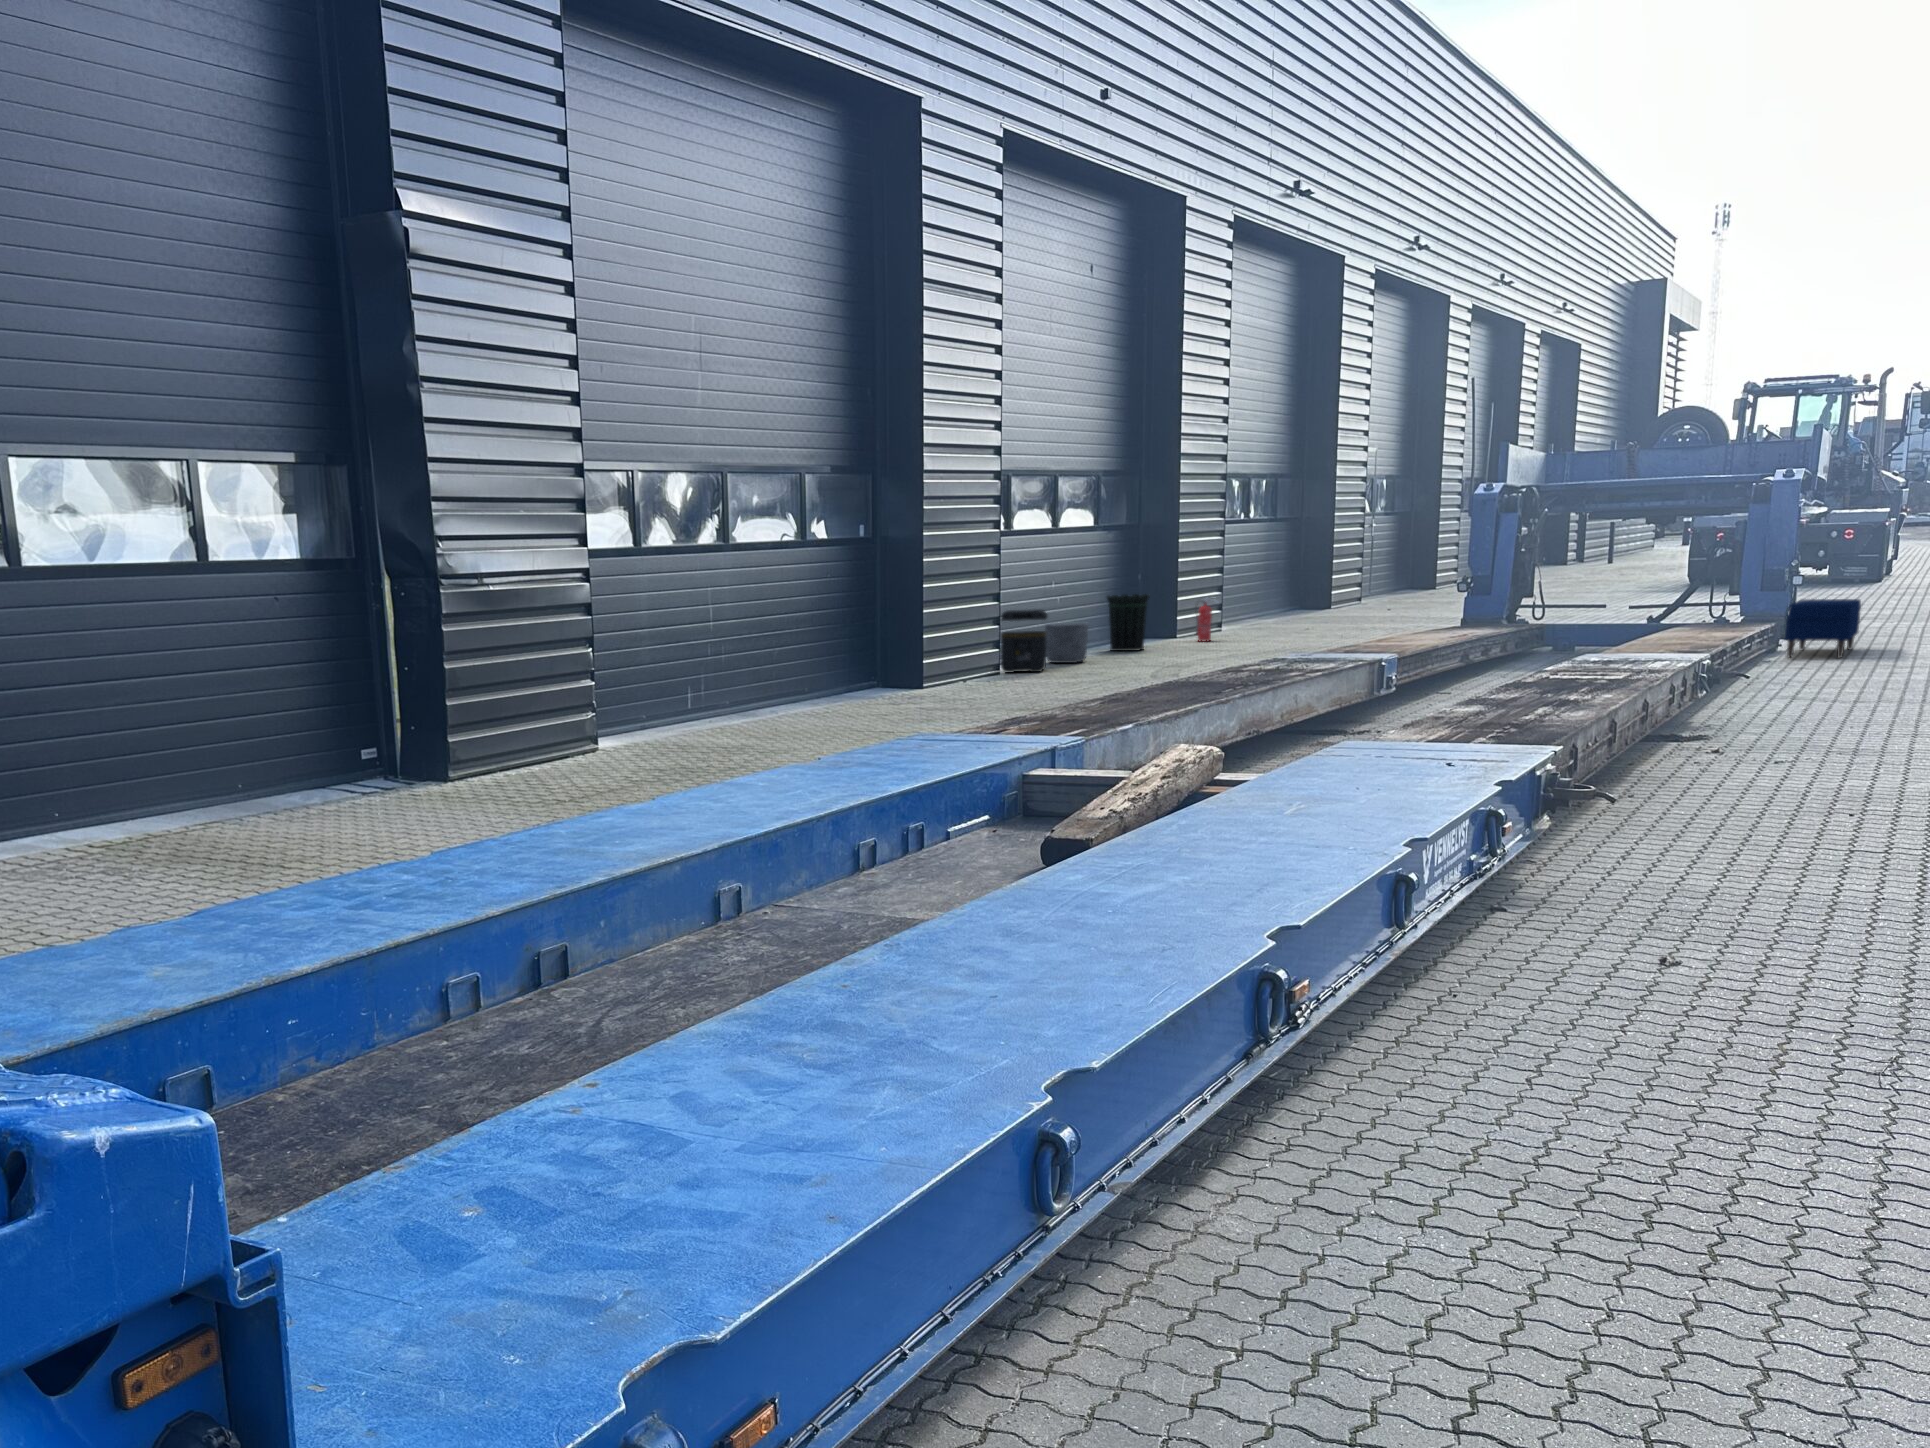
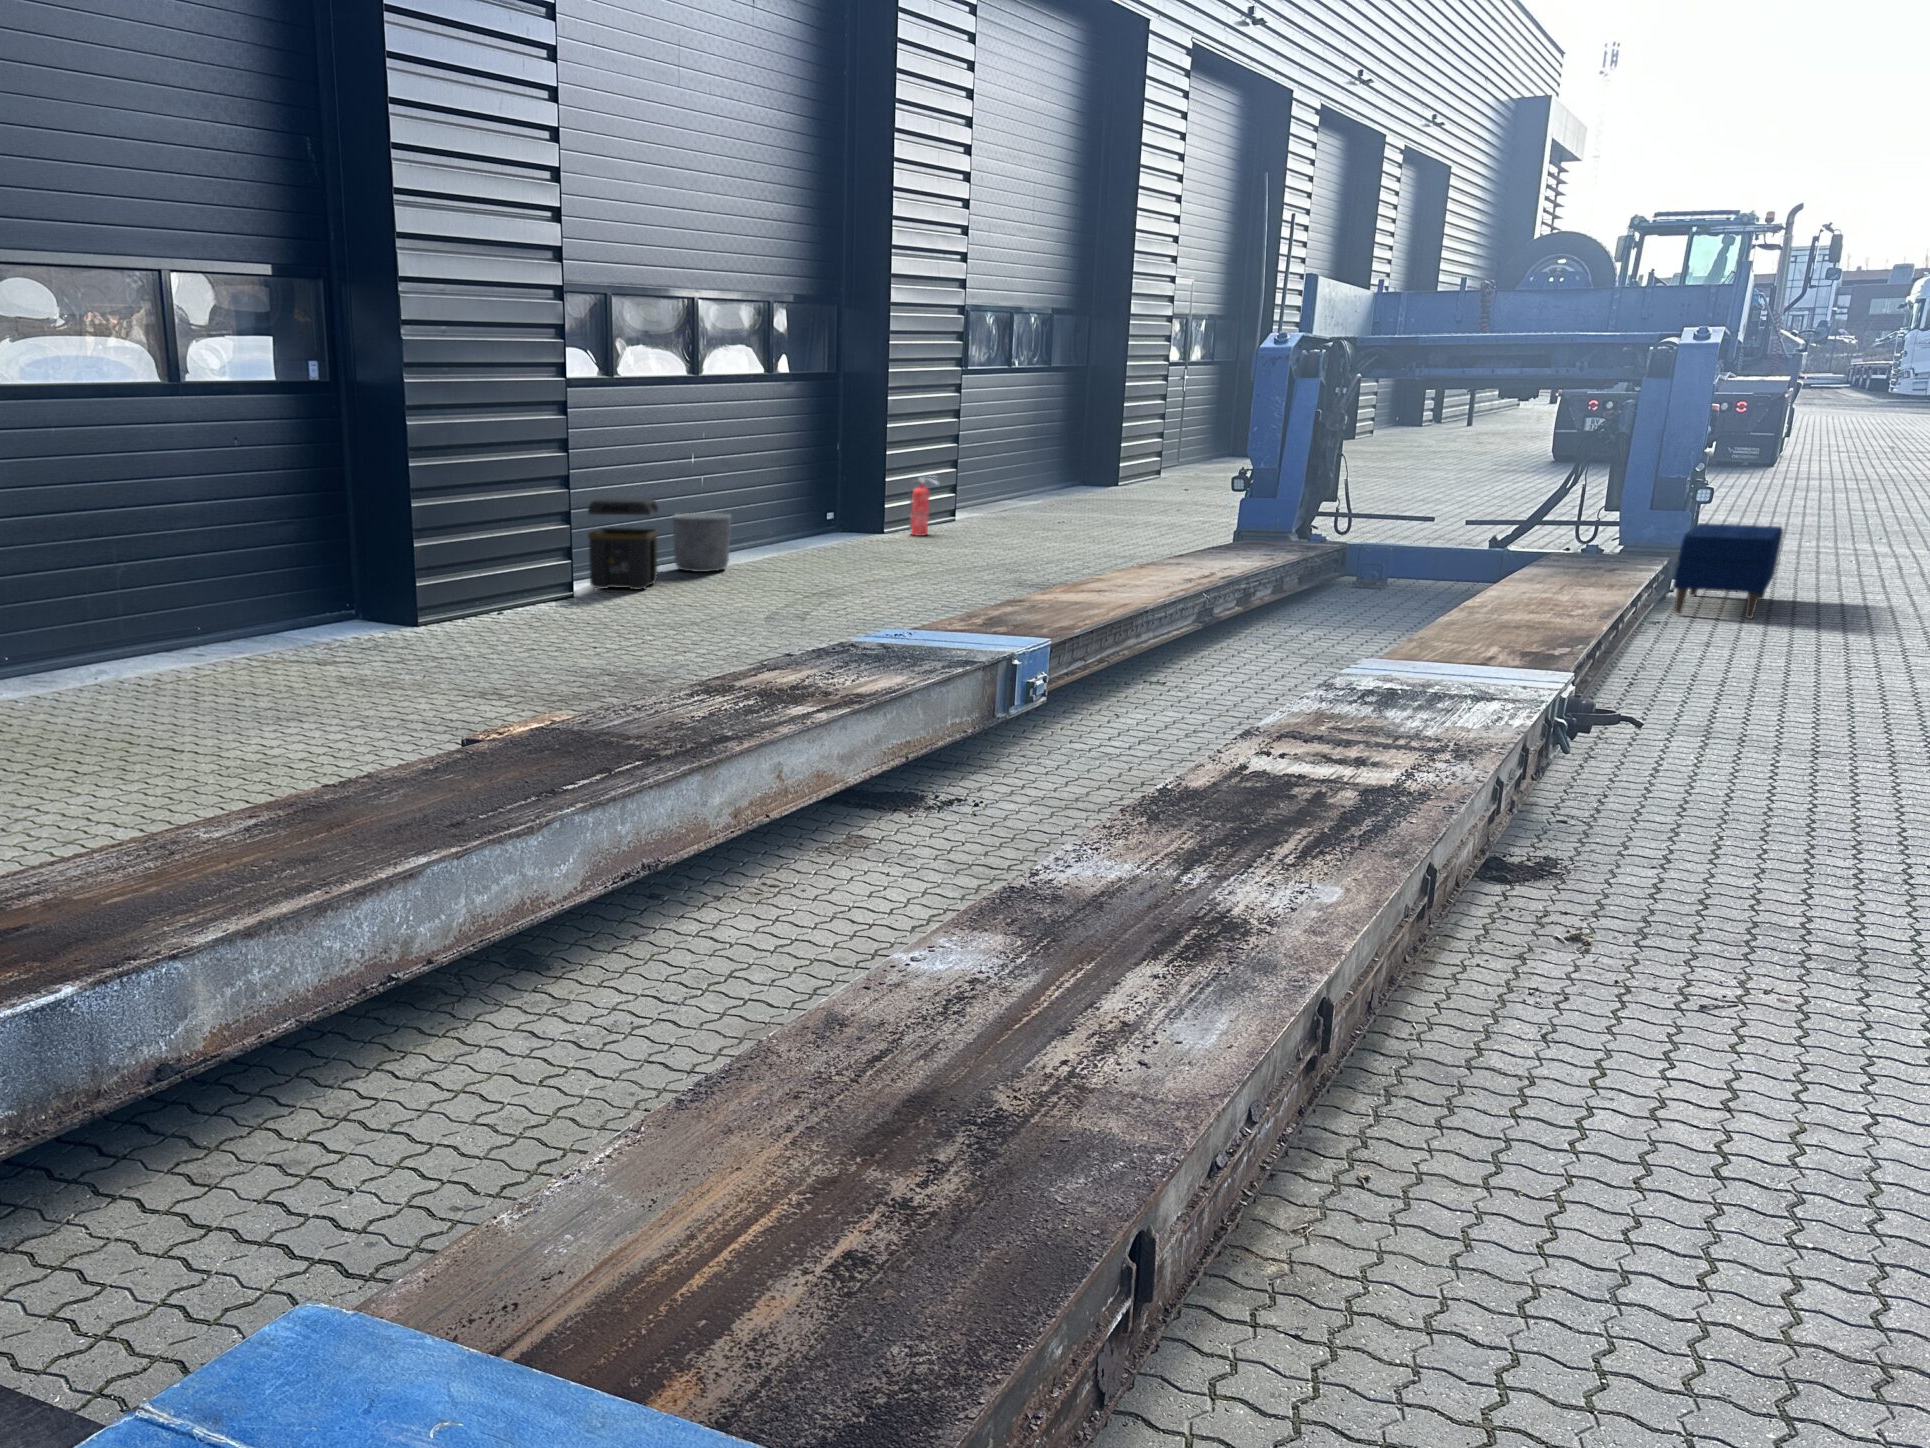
waste bin: present [1107,594,1150,651] -> none [779,471,838,550]

